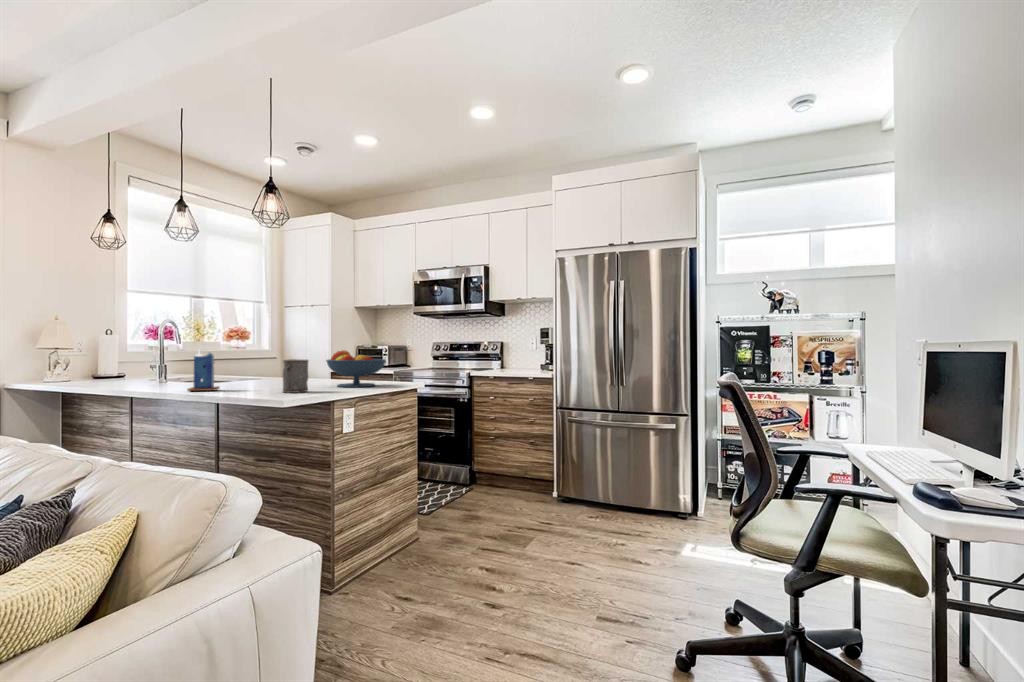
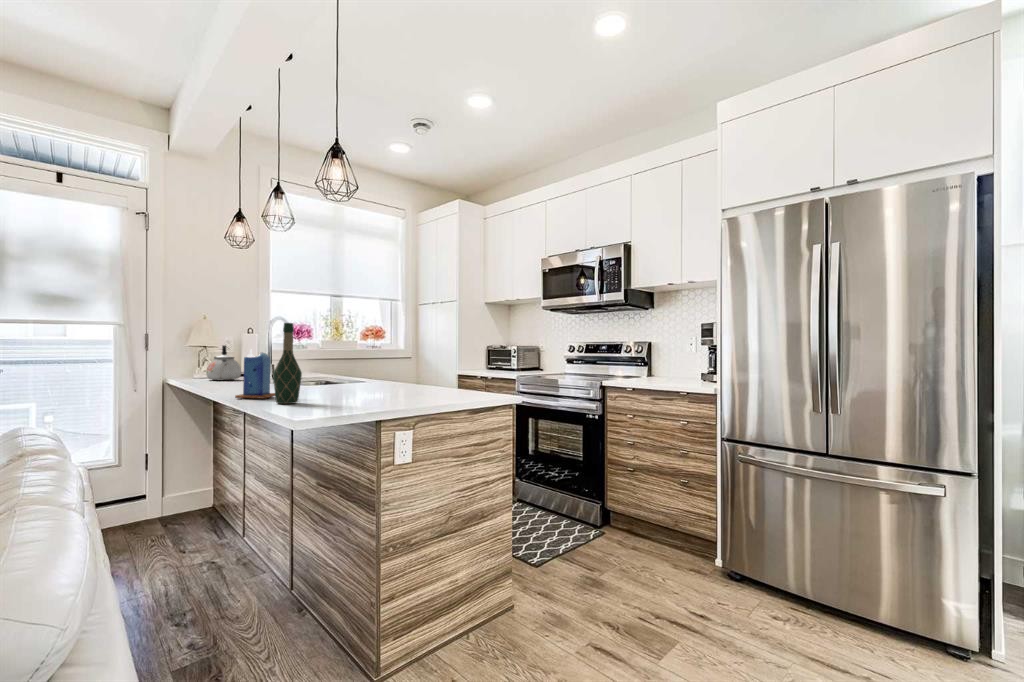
wine bottle: none [235,328,258,392] -> present [273,323,302,404]
kettle: none [82,347,122,382] -> present [206,345,241,380]
fruit bowl: present [326,350,386,387] -> none [395,352,470,401]
mug: present [283,359,308,393] -> none [316,364,355,408]

